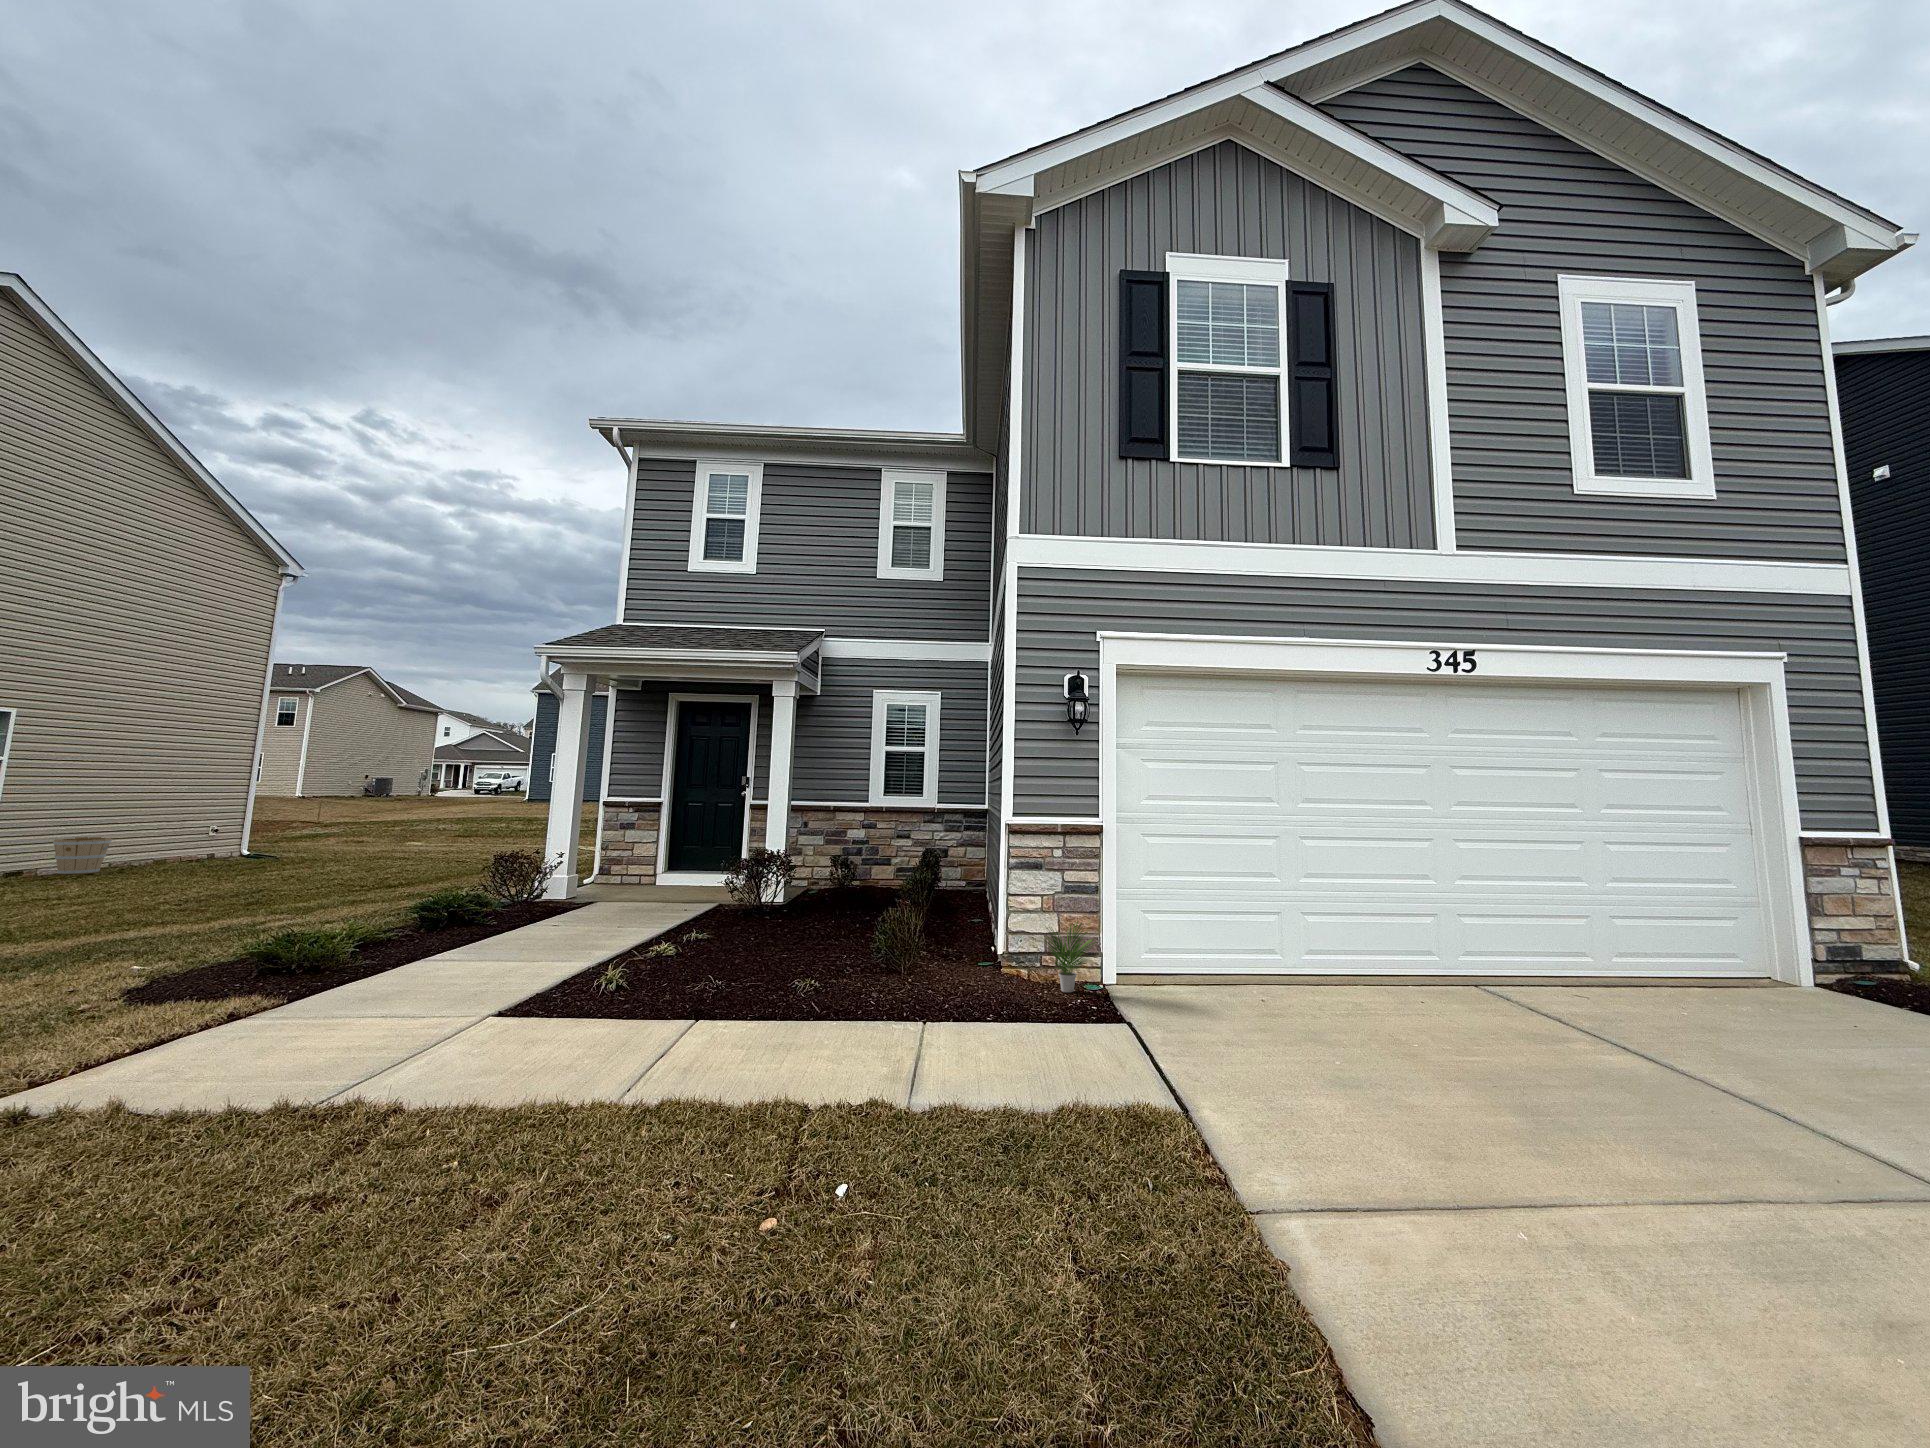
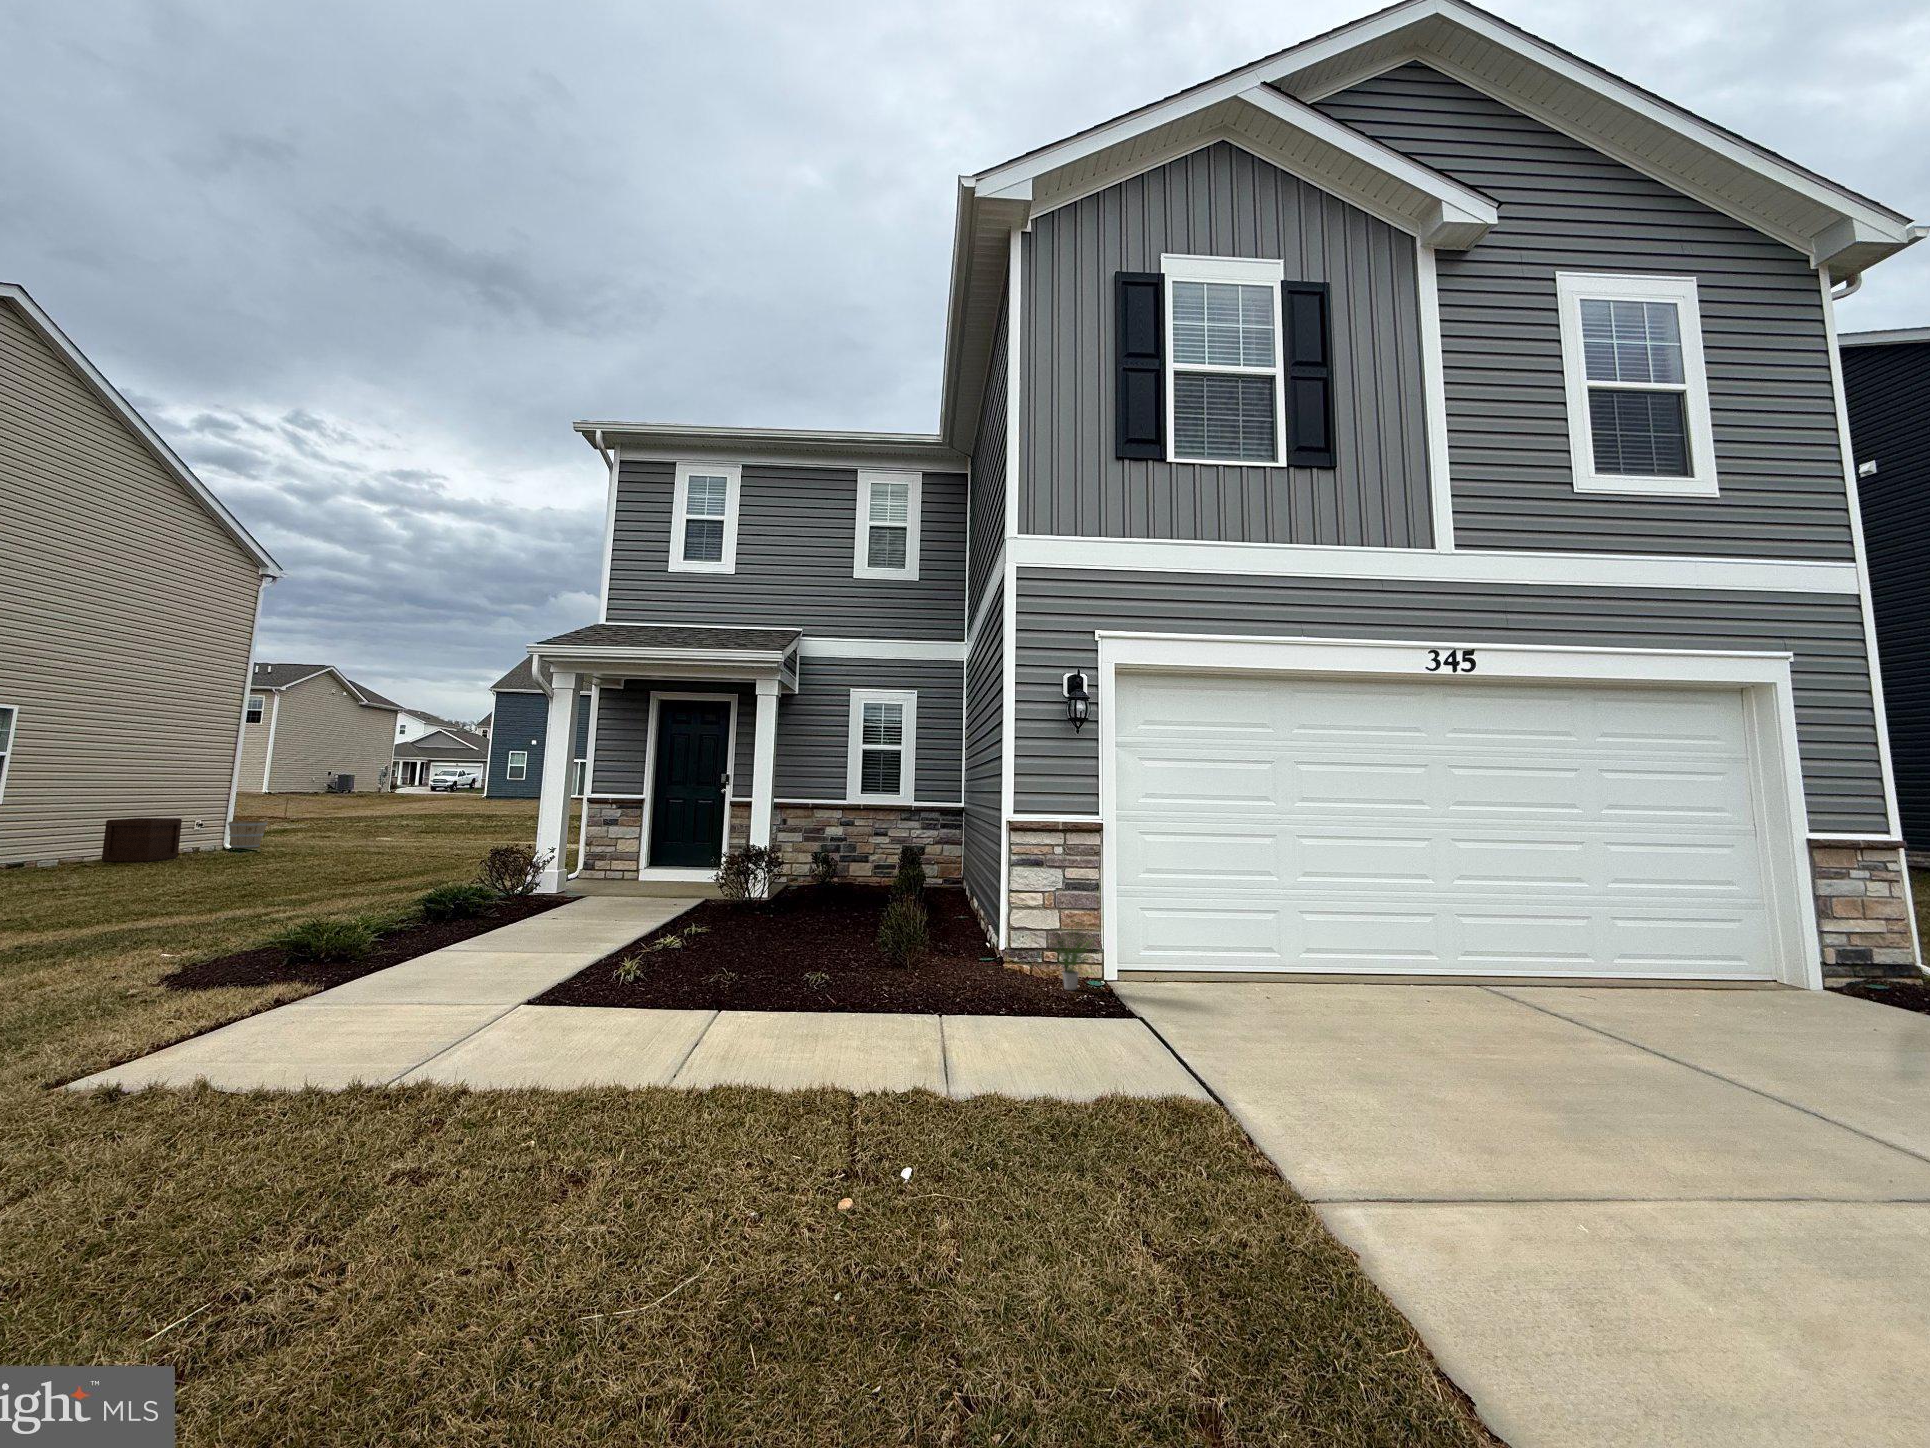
wooden crate: none [109,822,196,867] -> present [102,818,182,862]
wooden bucket: present [53,837,112,874] -> present [228,820,268,848]

